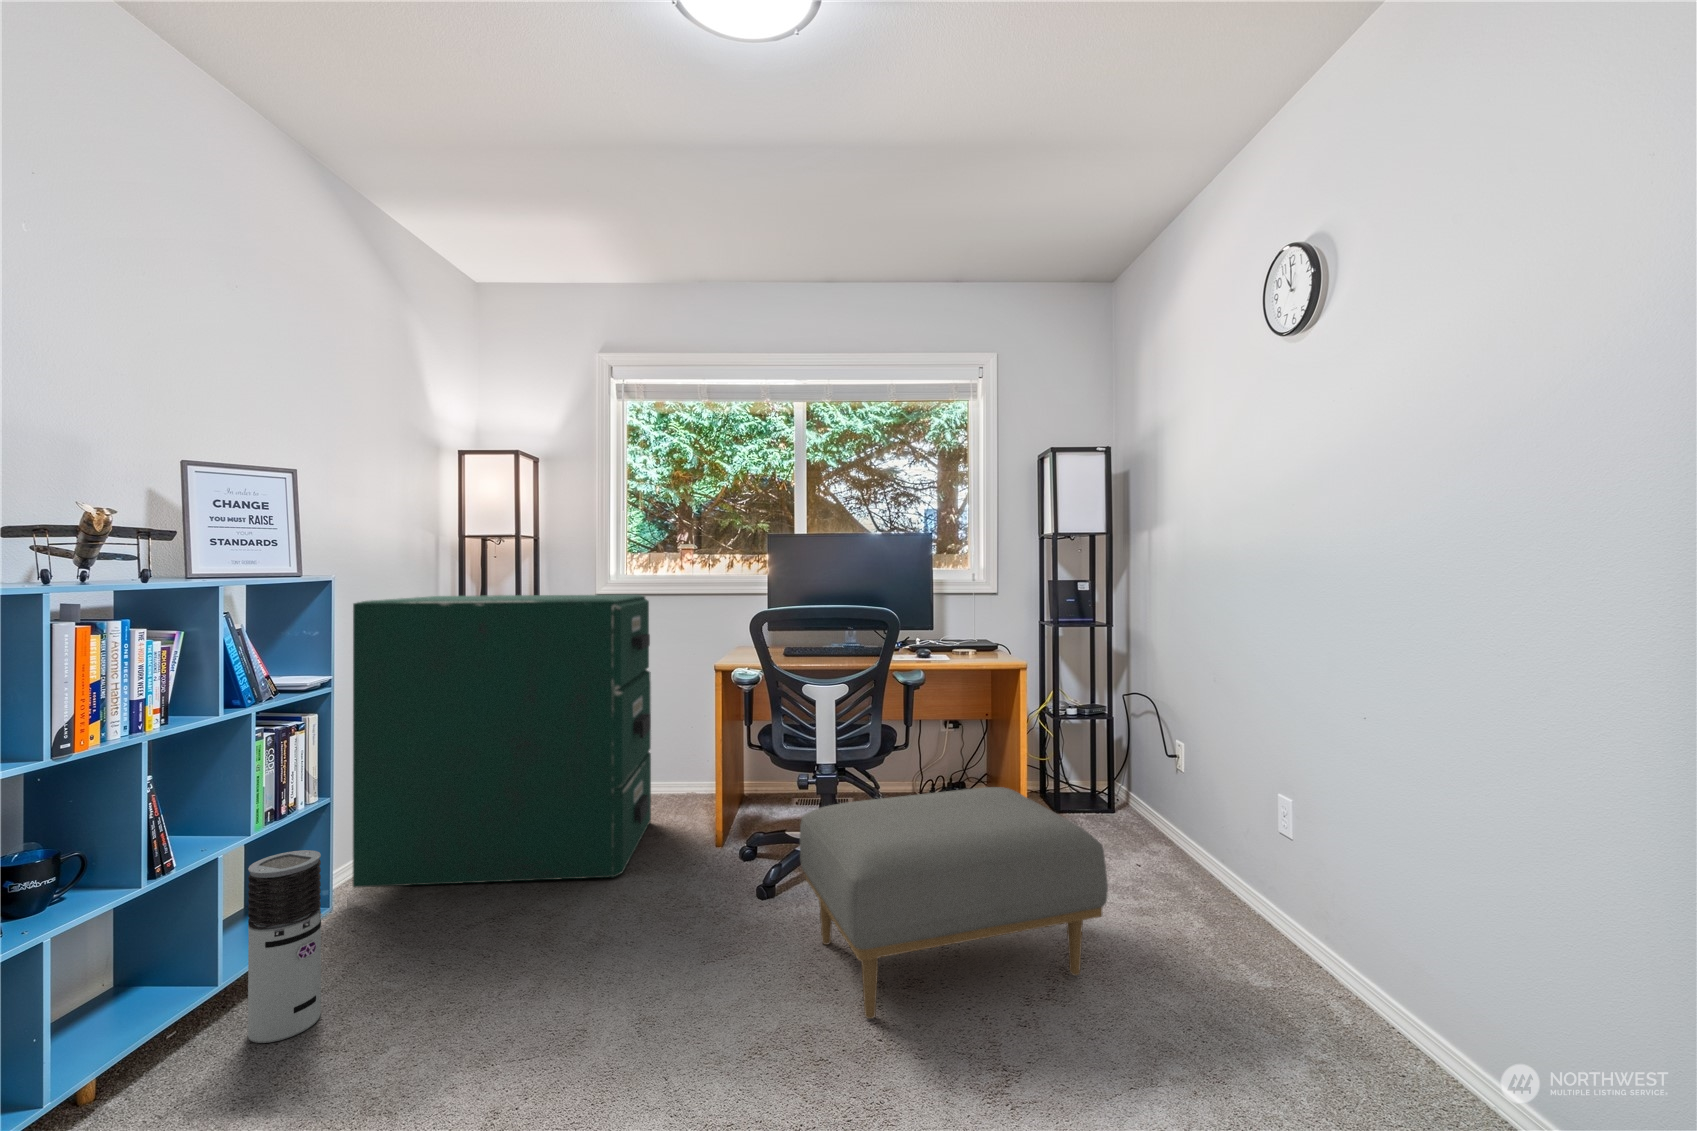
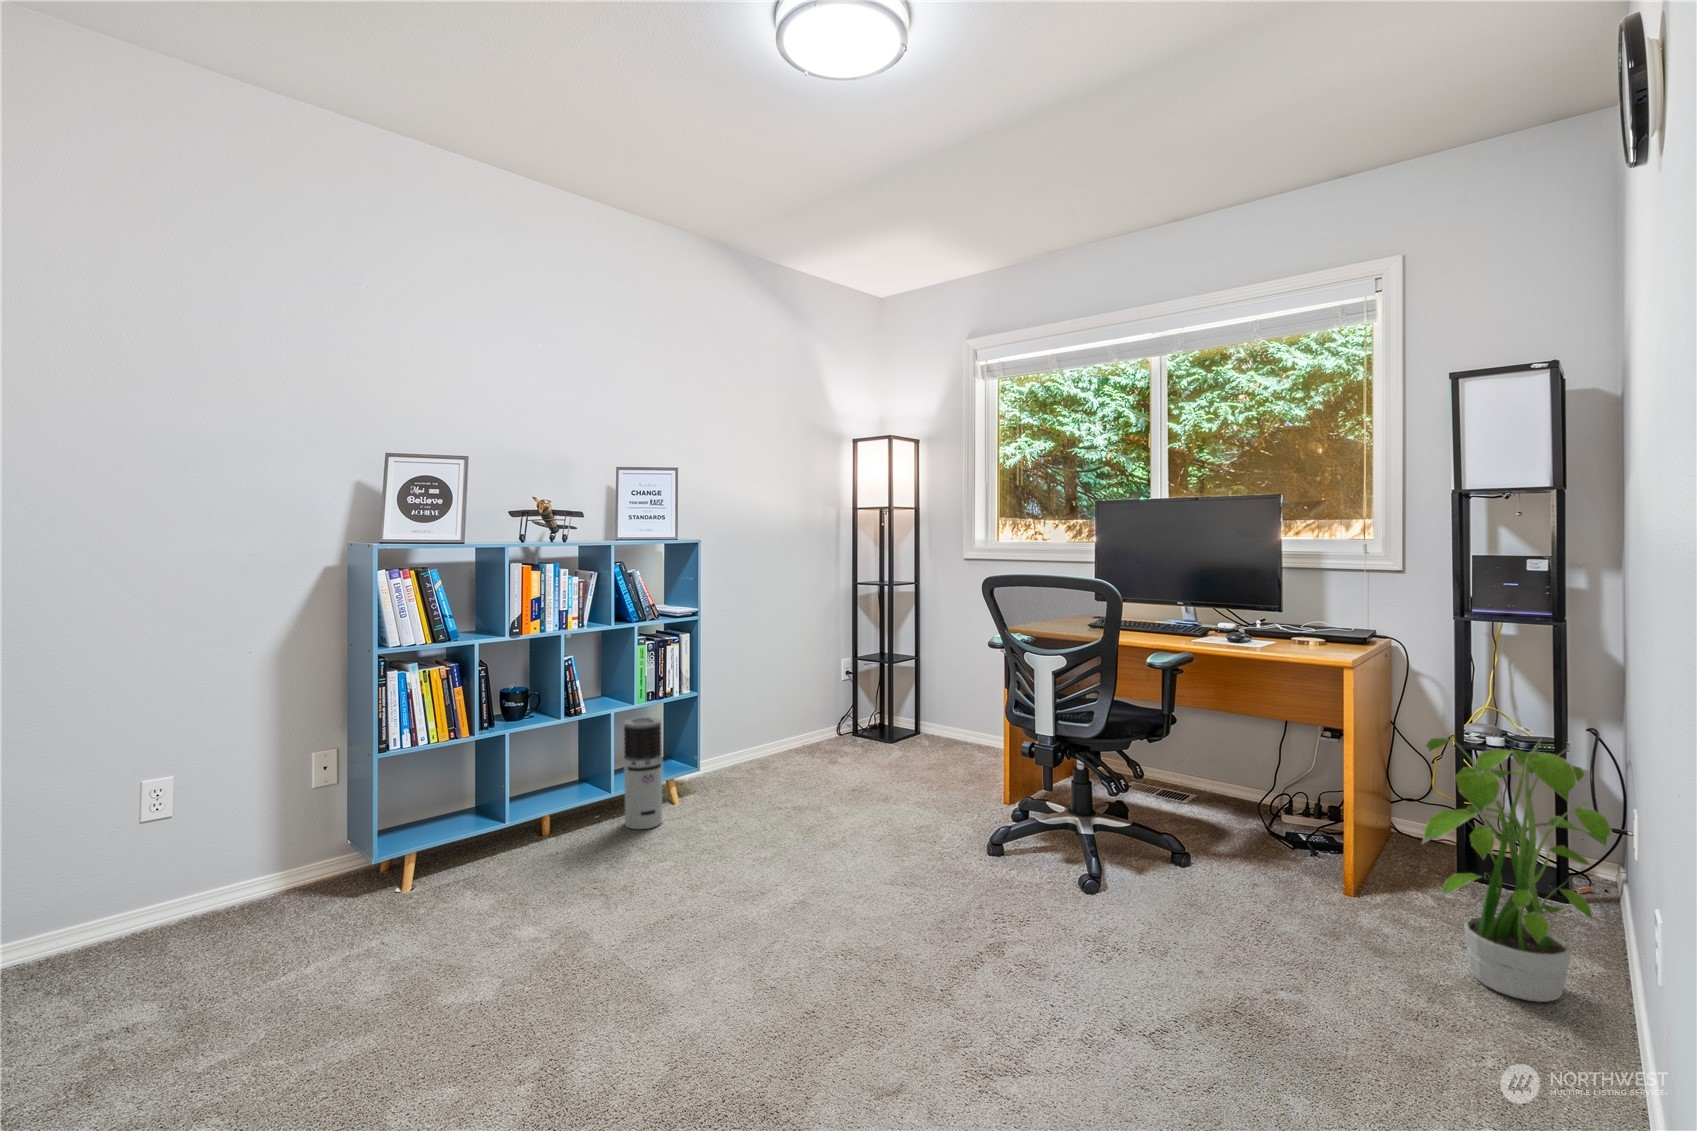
filing cabinet: present [353,594,651,888] -> none [741,558,968,802]
potted plant: none [1099,705,1224,882] -> present [1422,737,1612,1002]
ottoman: present [800,787,1108,1019] -> none [912,766,1224,1011]

